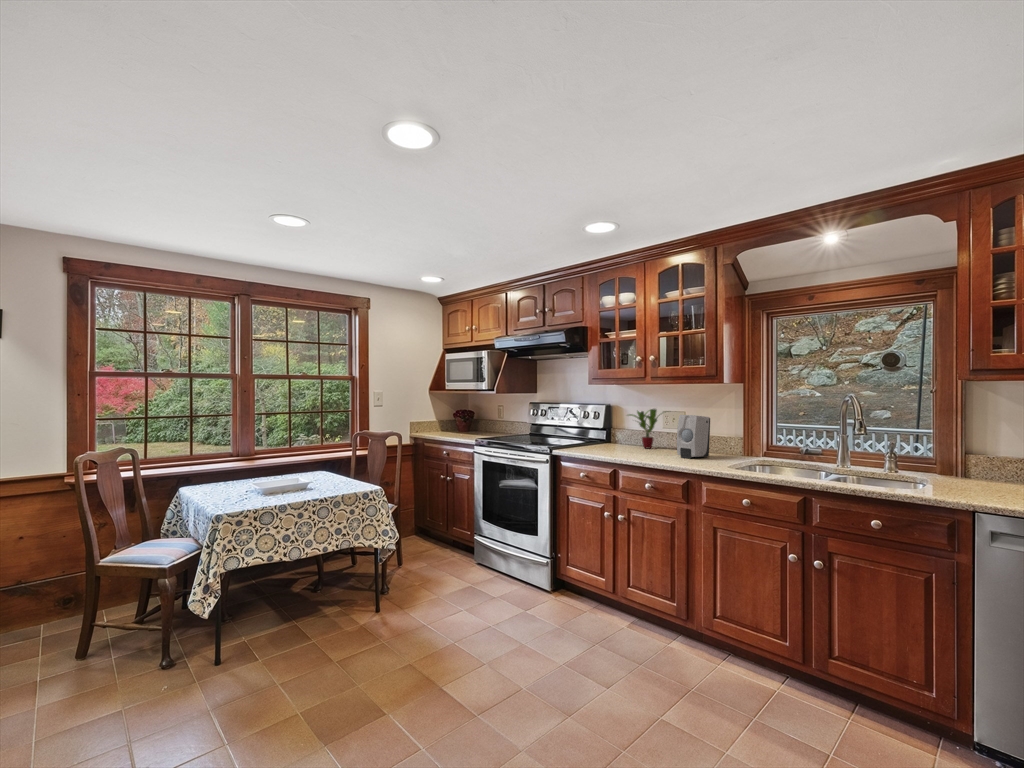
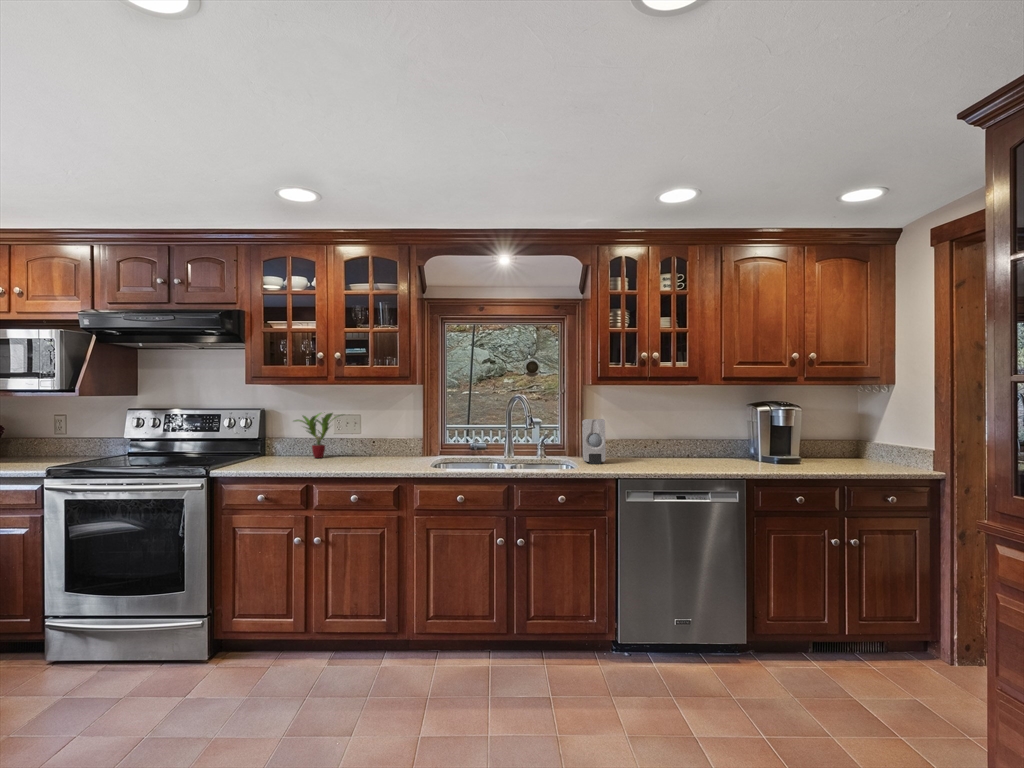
soap dispenser: present [677,415,710,459] -> present [582,419,606,464]

